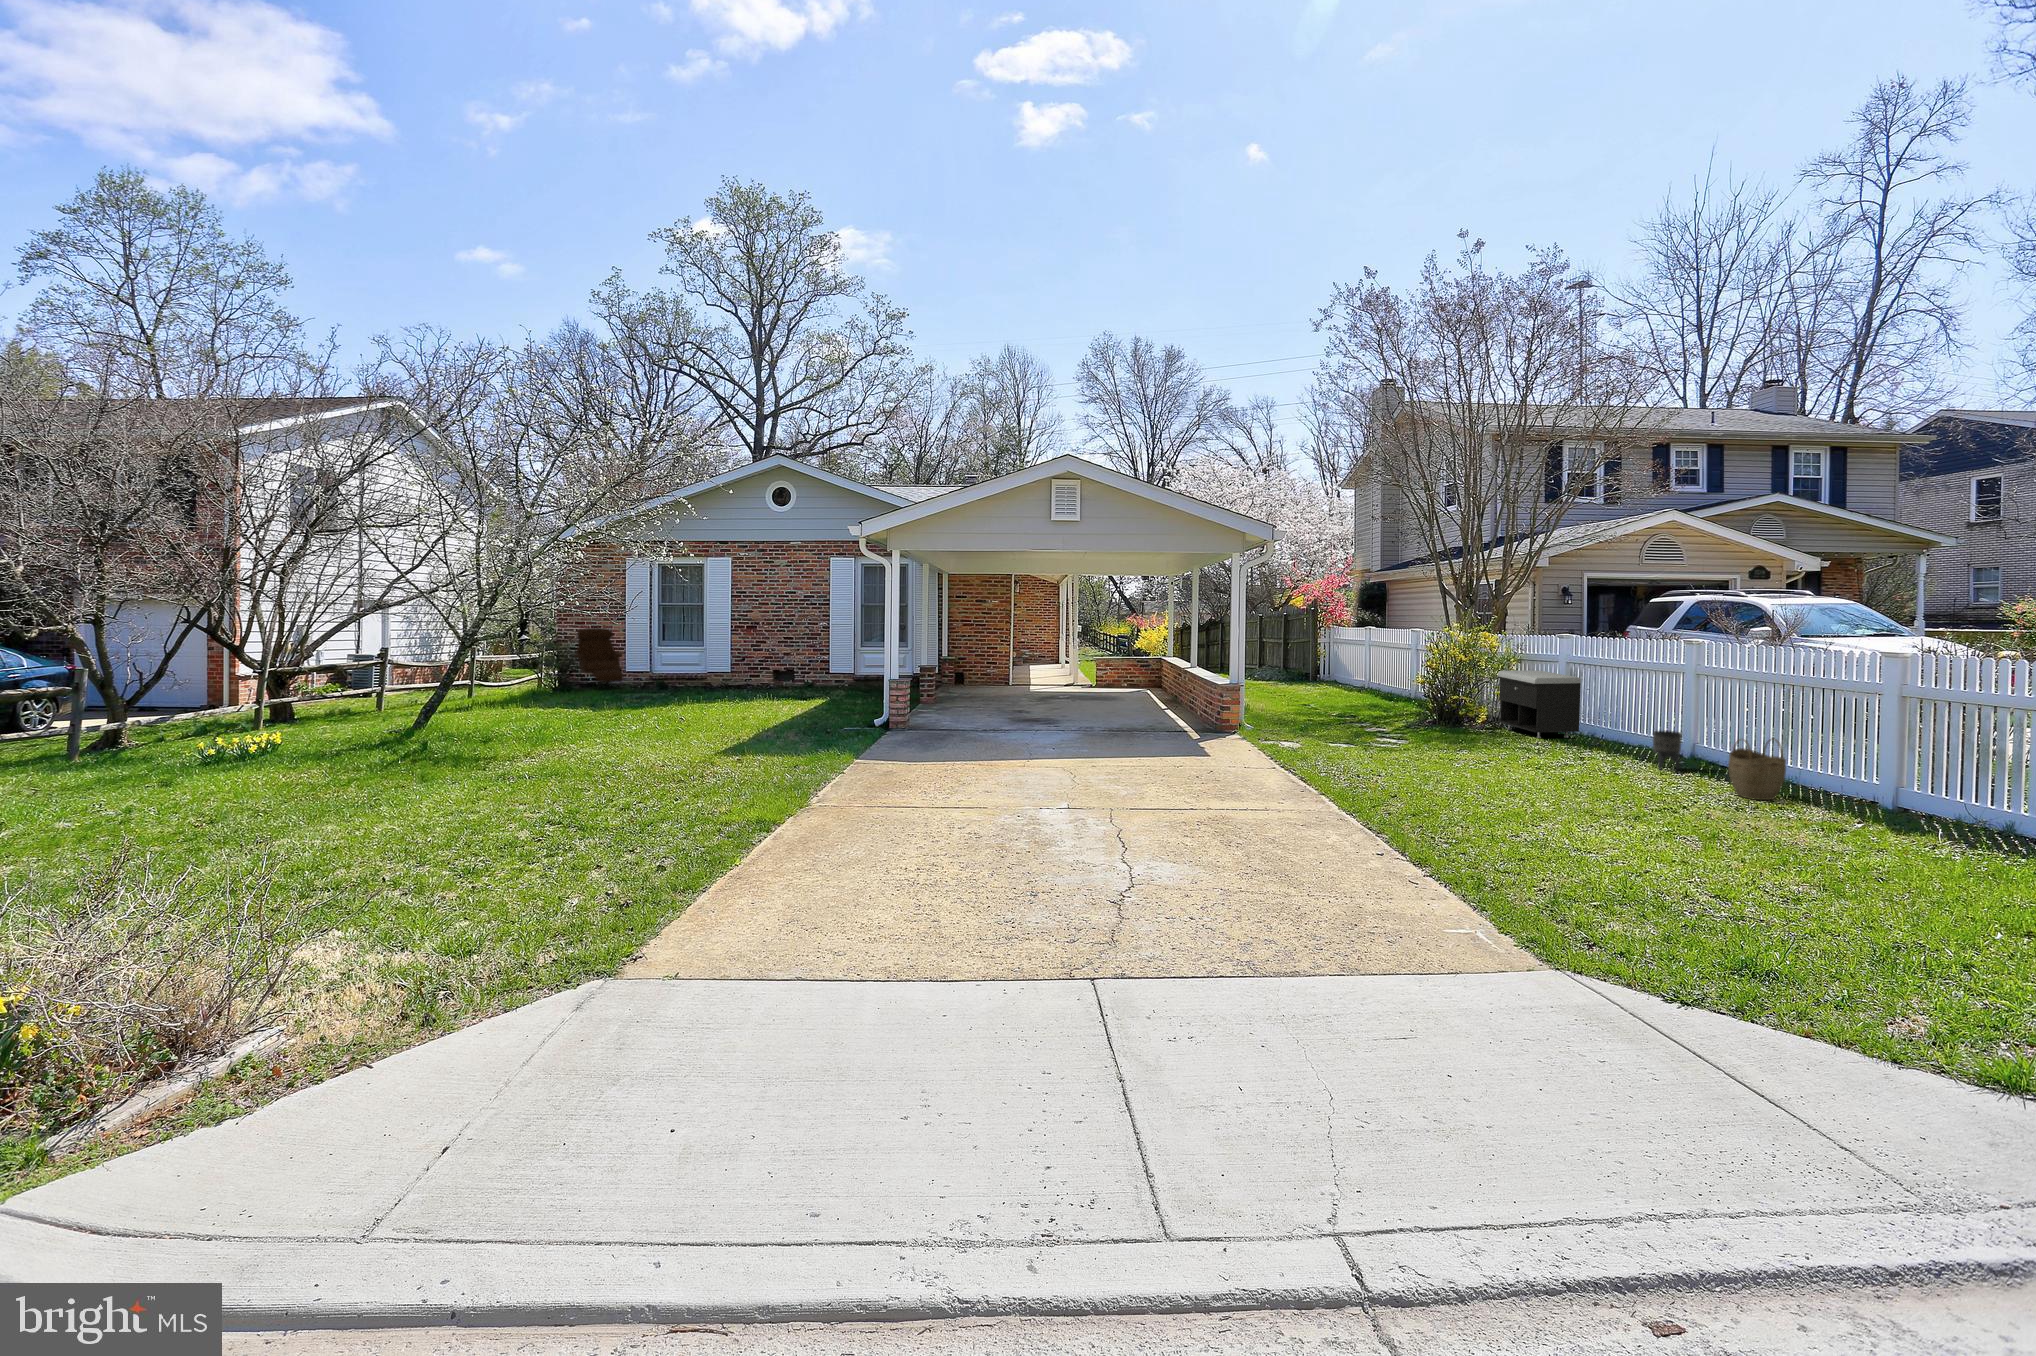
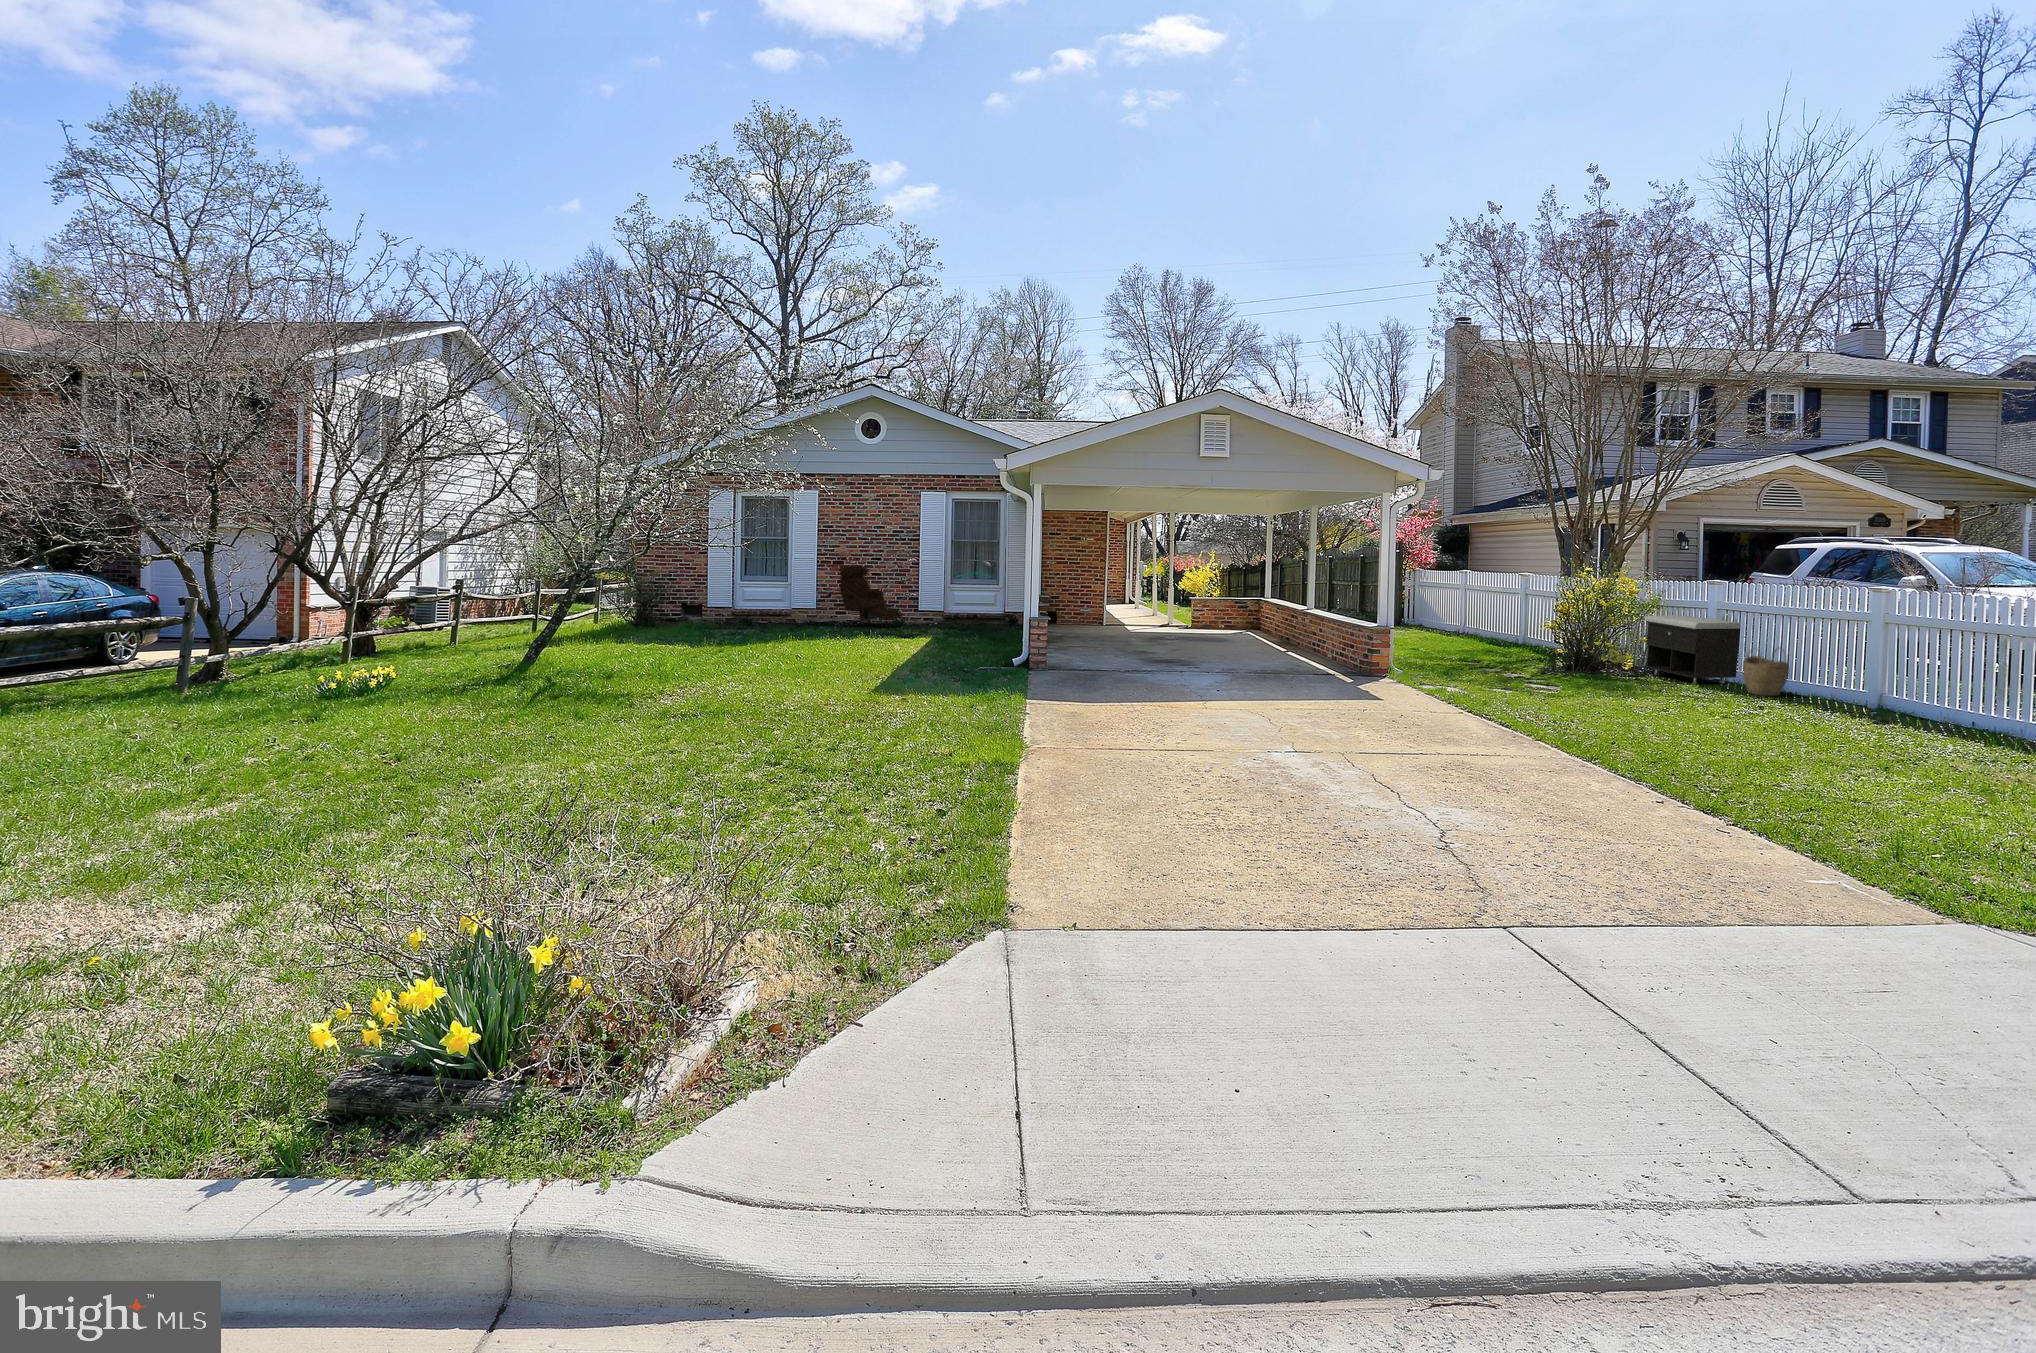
lounge chair: present [574,628,624,688] -> present [839,565,903,626]
planter: present [1653,731,1682,770] -> none [1843,677,1876,717]
woven basket: present [1728,738,1786,800] -> present [1743,648,1789,696]

